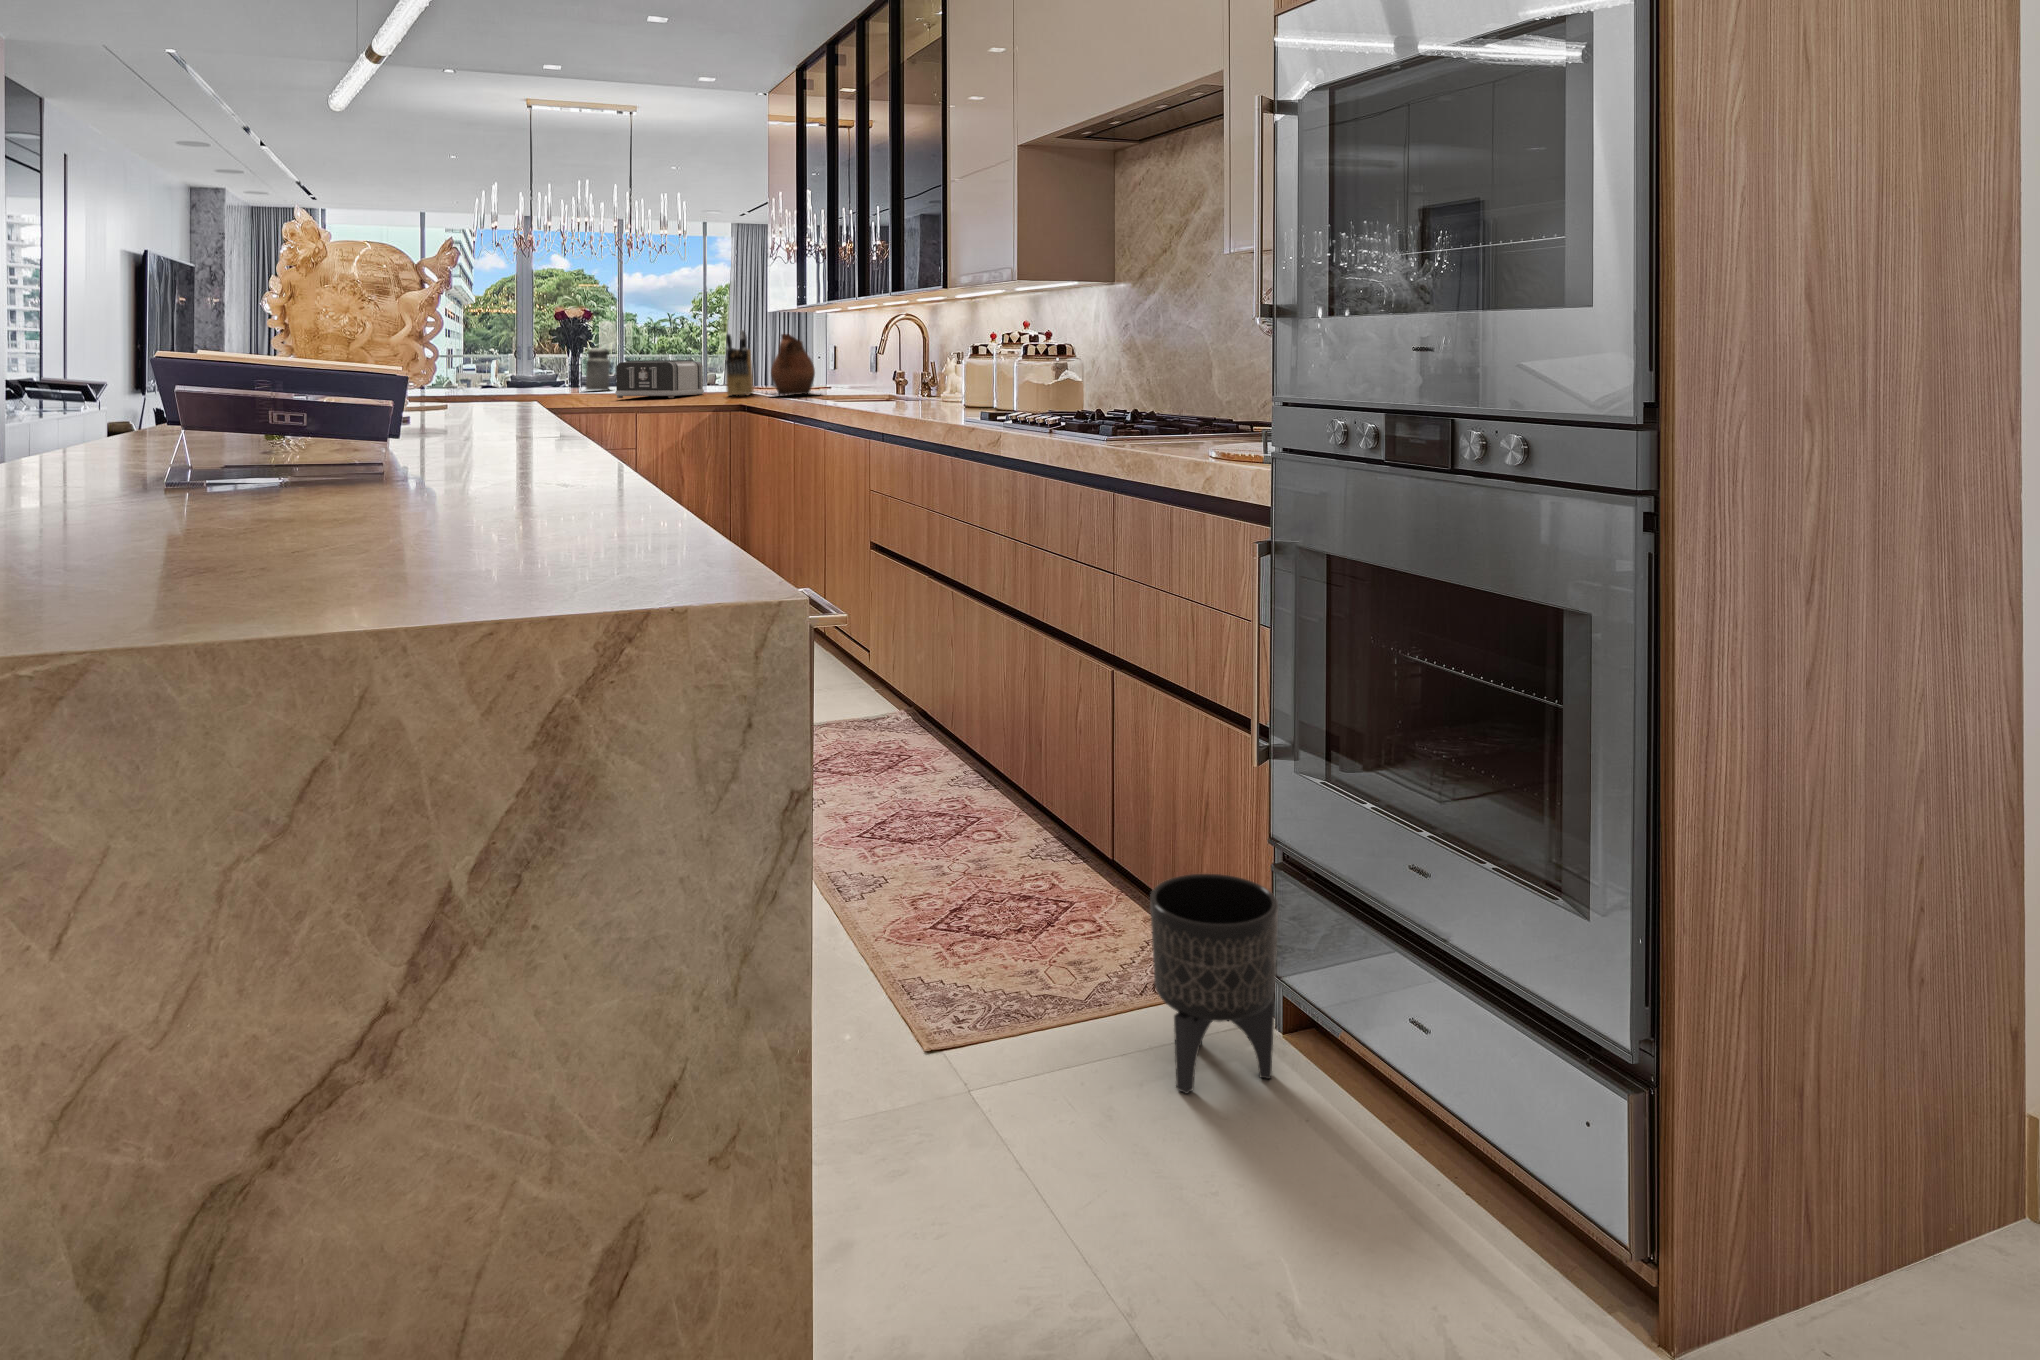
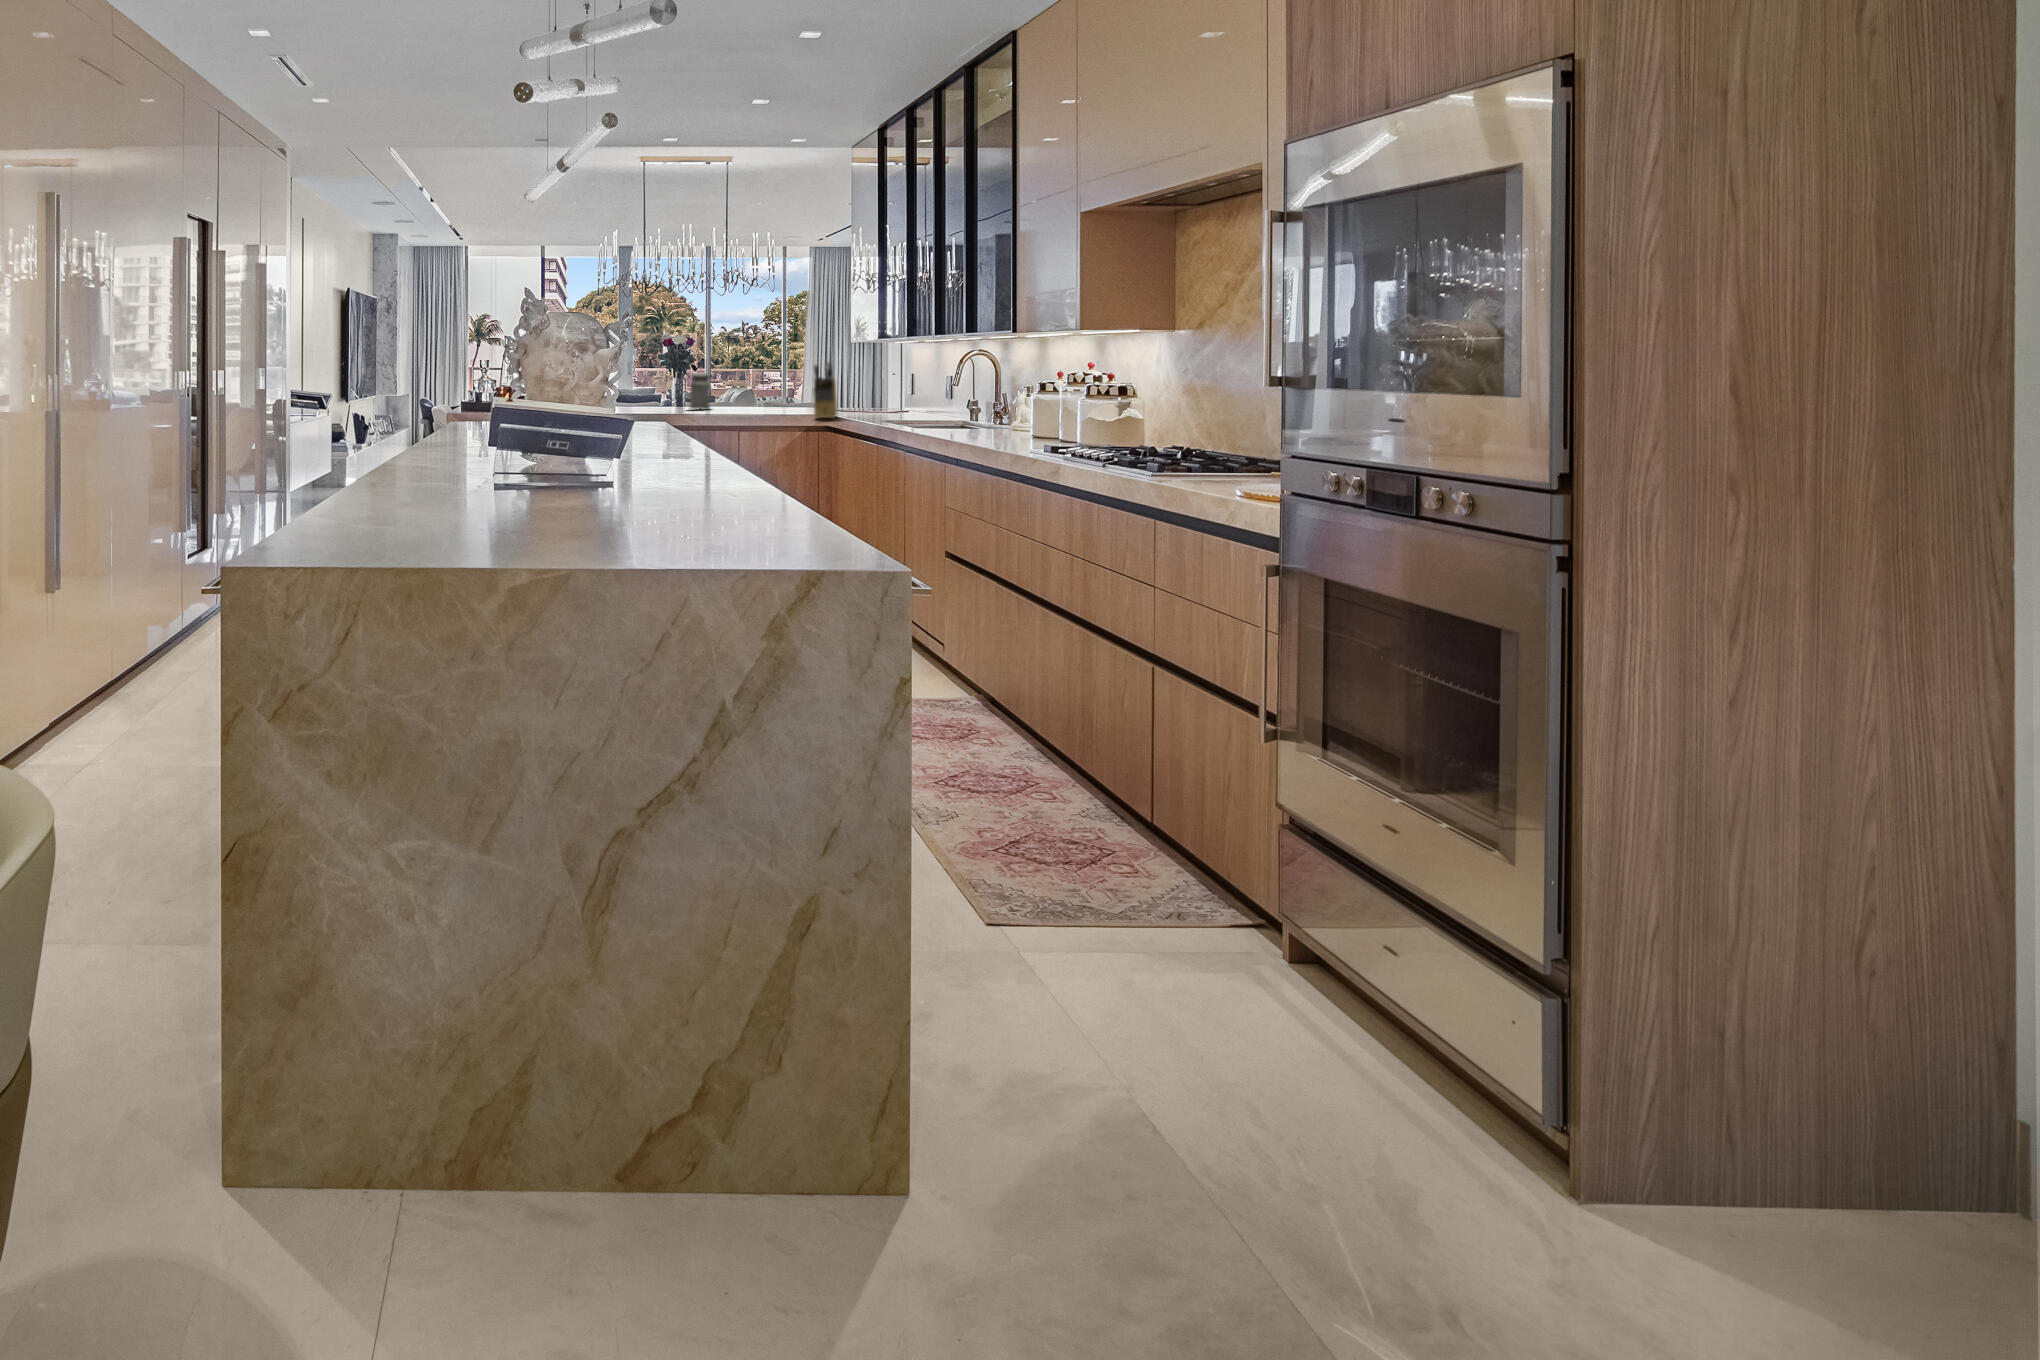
ceramic pitcher: present [771,334,815,395] -> none [848,366,901,421]
toaster: present [615,360,704,398] -> none [719,386,793,420]
planter: present [1150,874,1278,1094] -> none [1166,823,1277,987]

